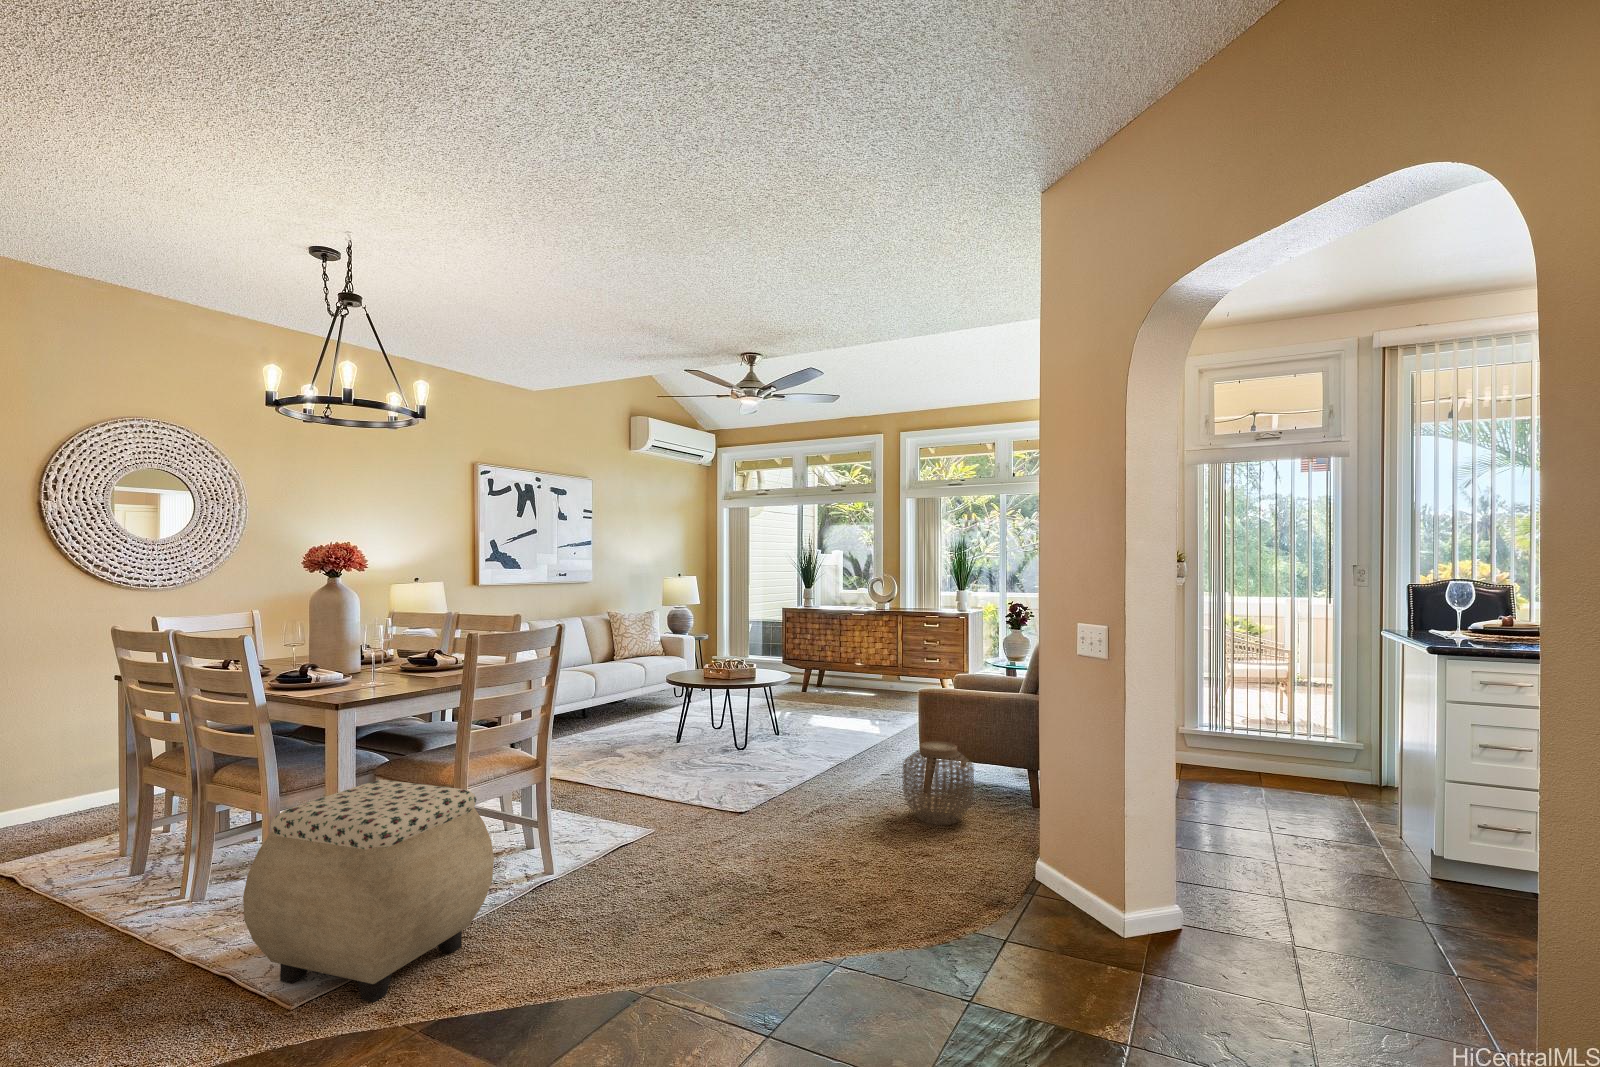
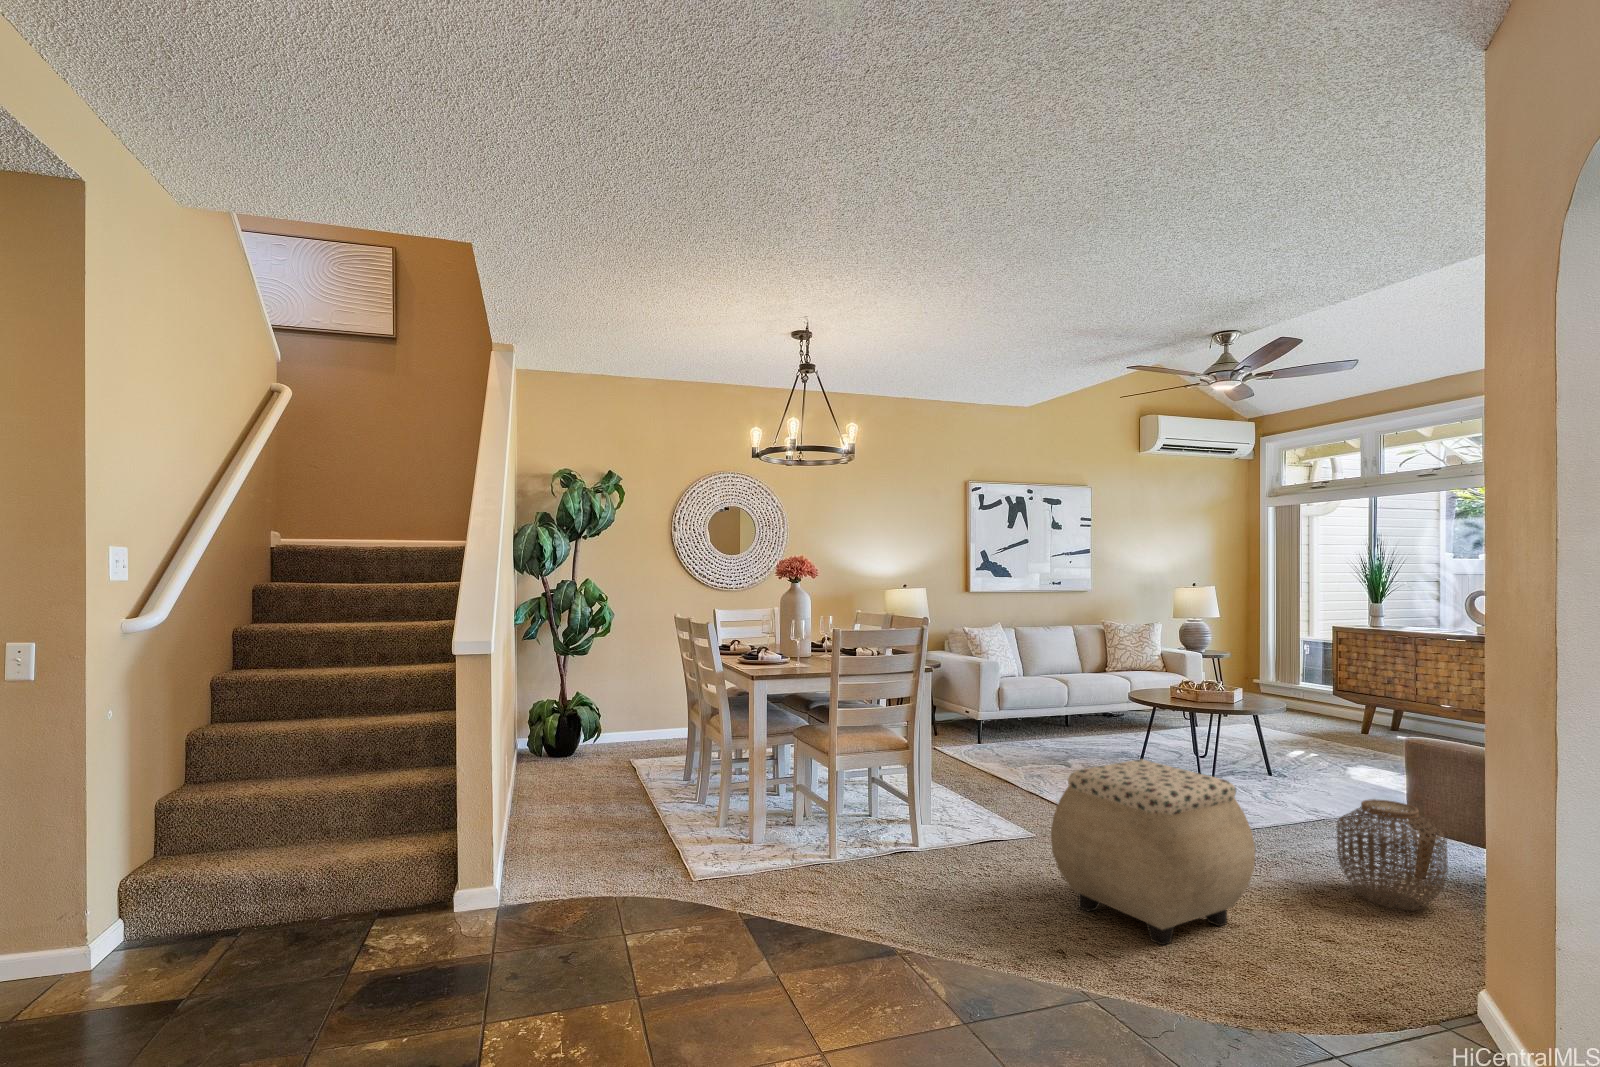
ottoman: present [243,779,494,1002] -> present [1051,759,1255,945]

